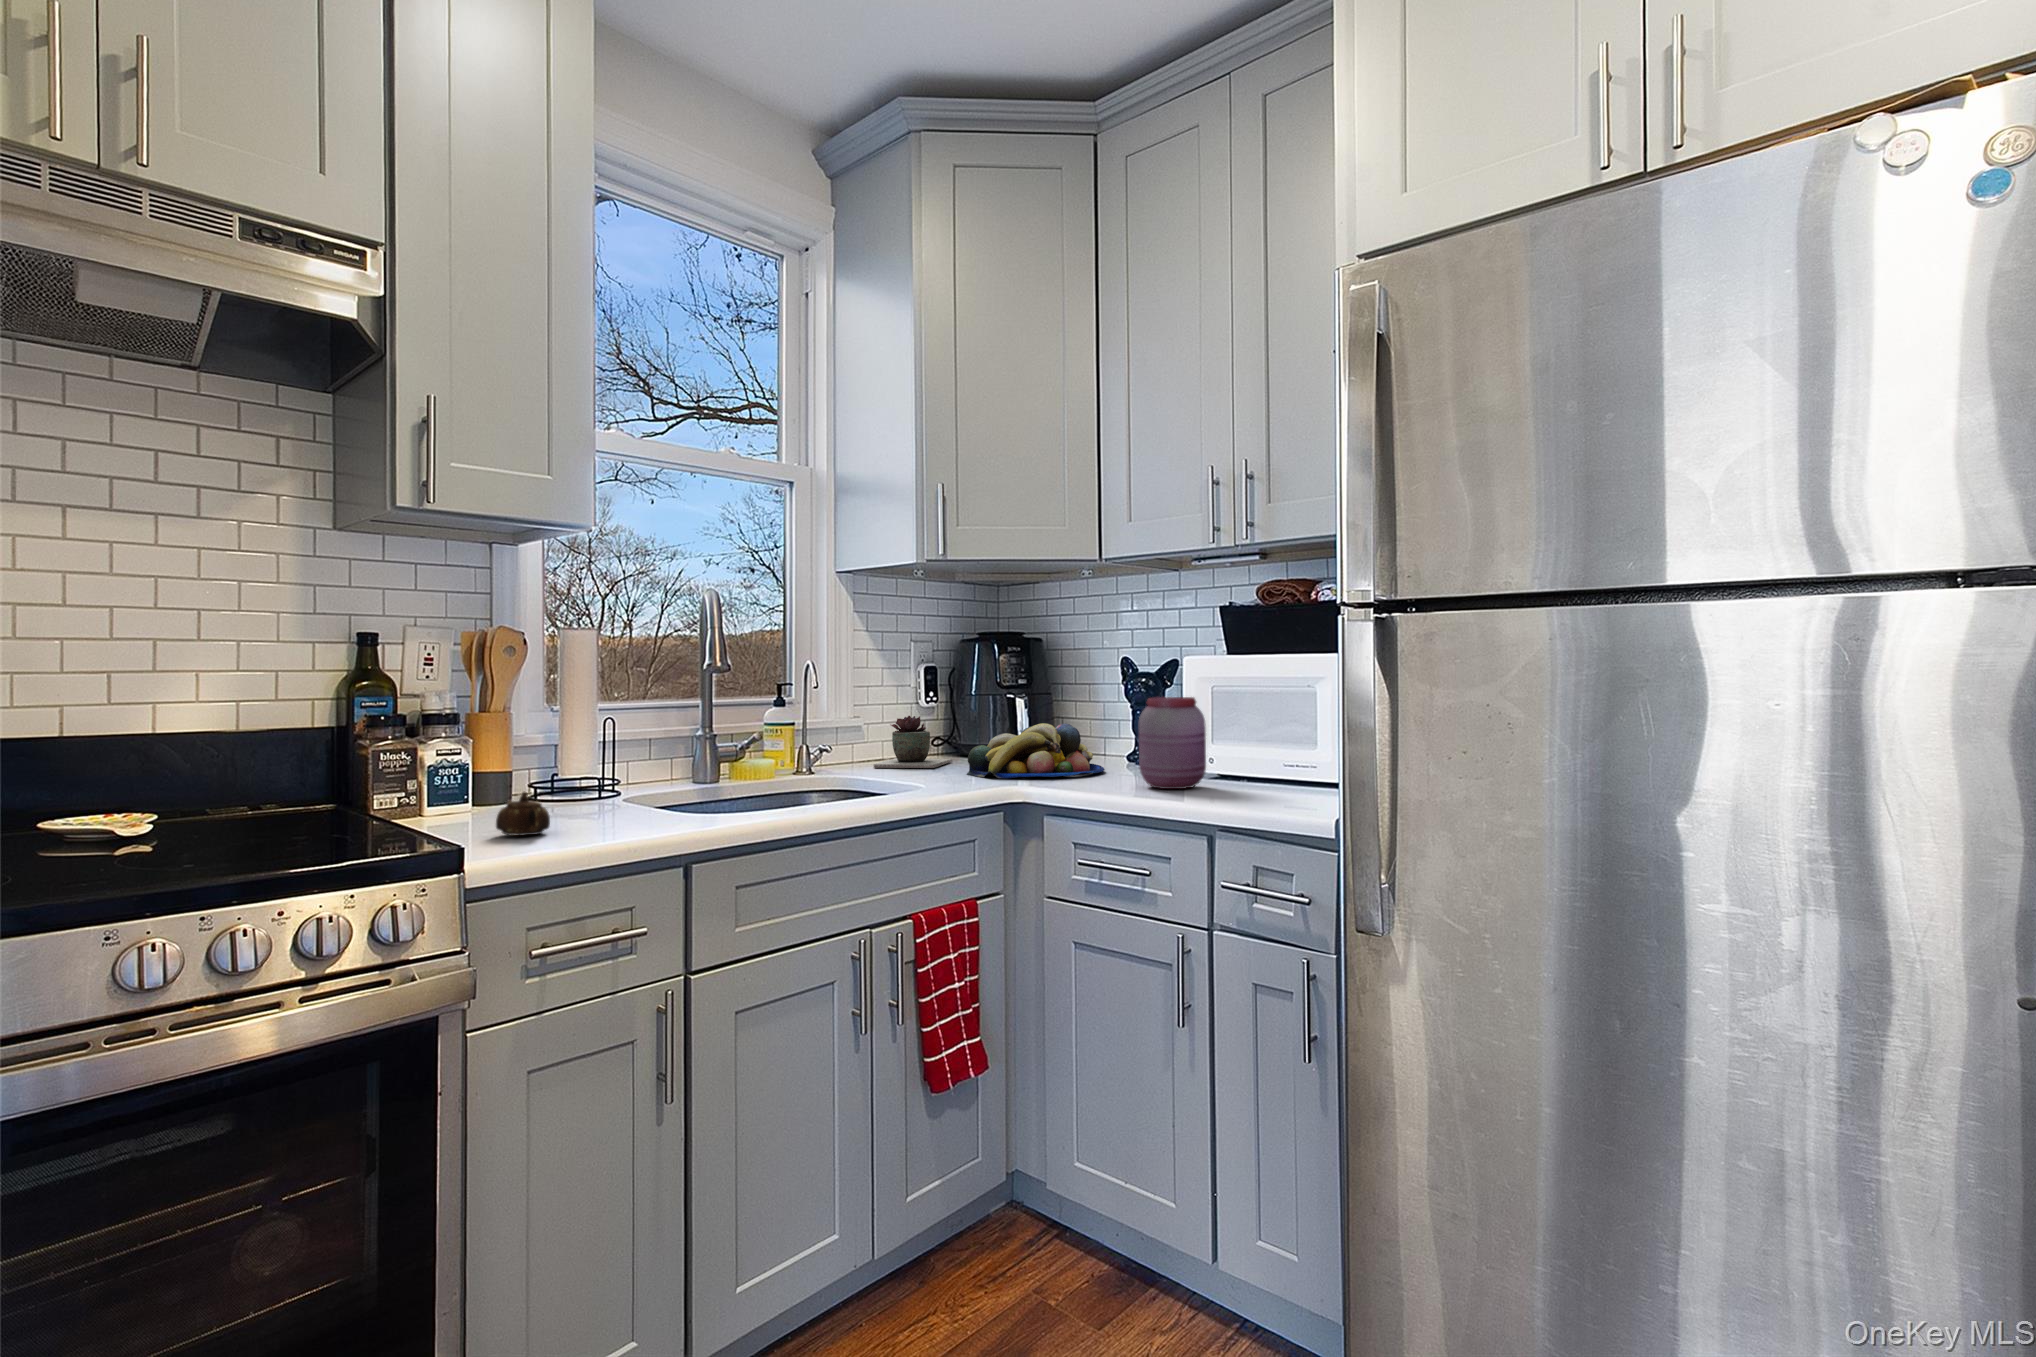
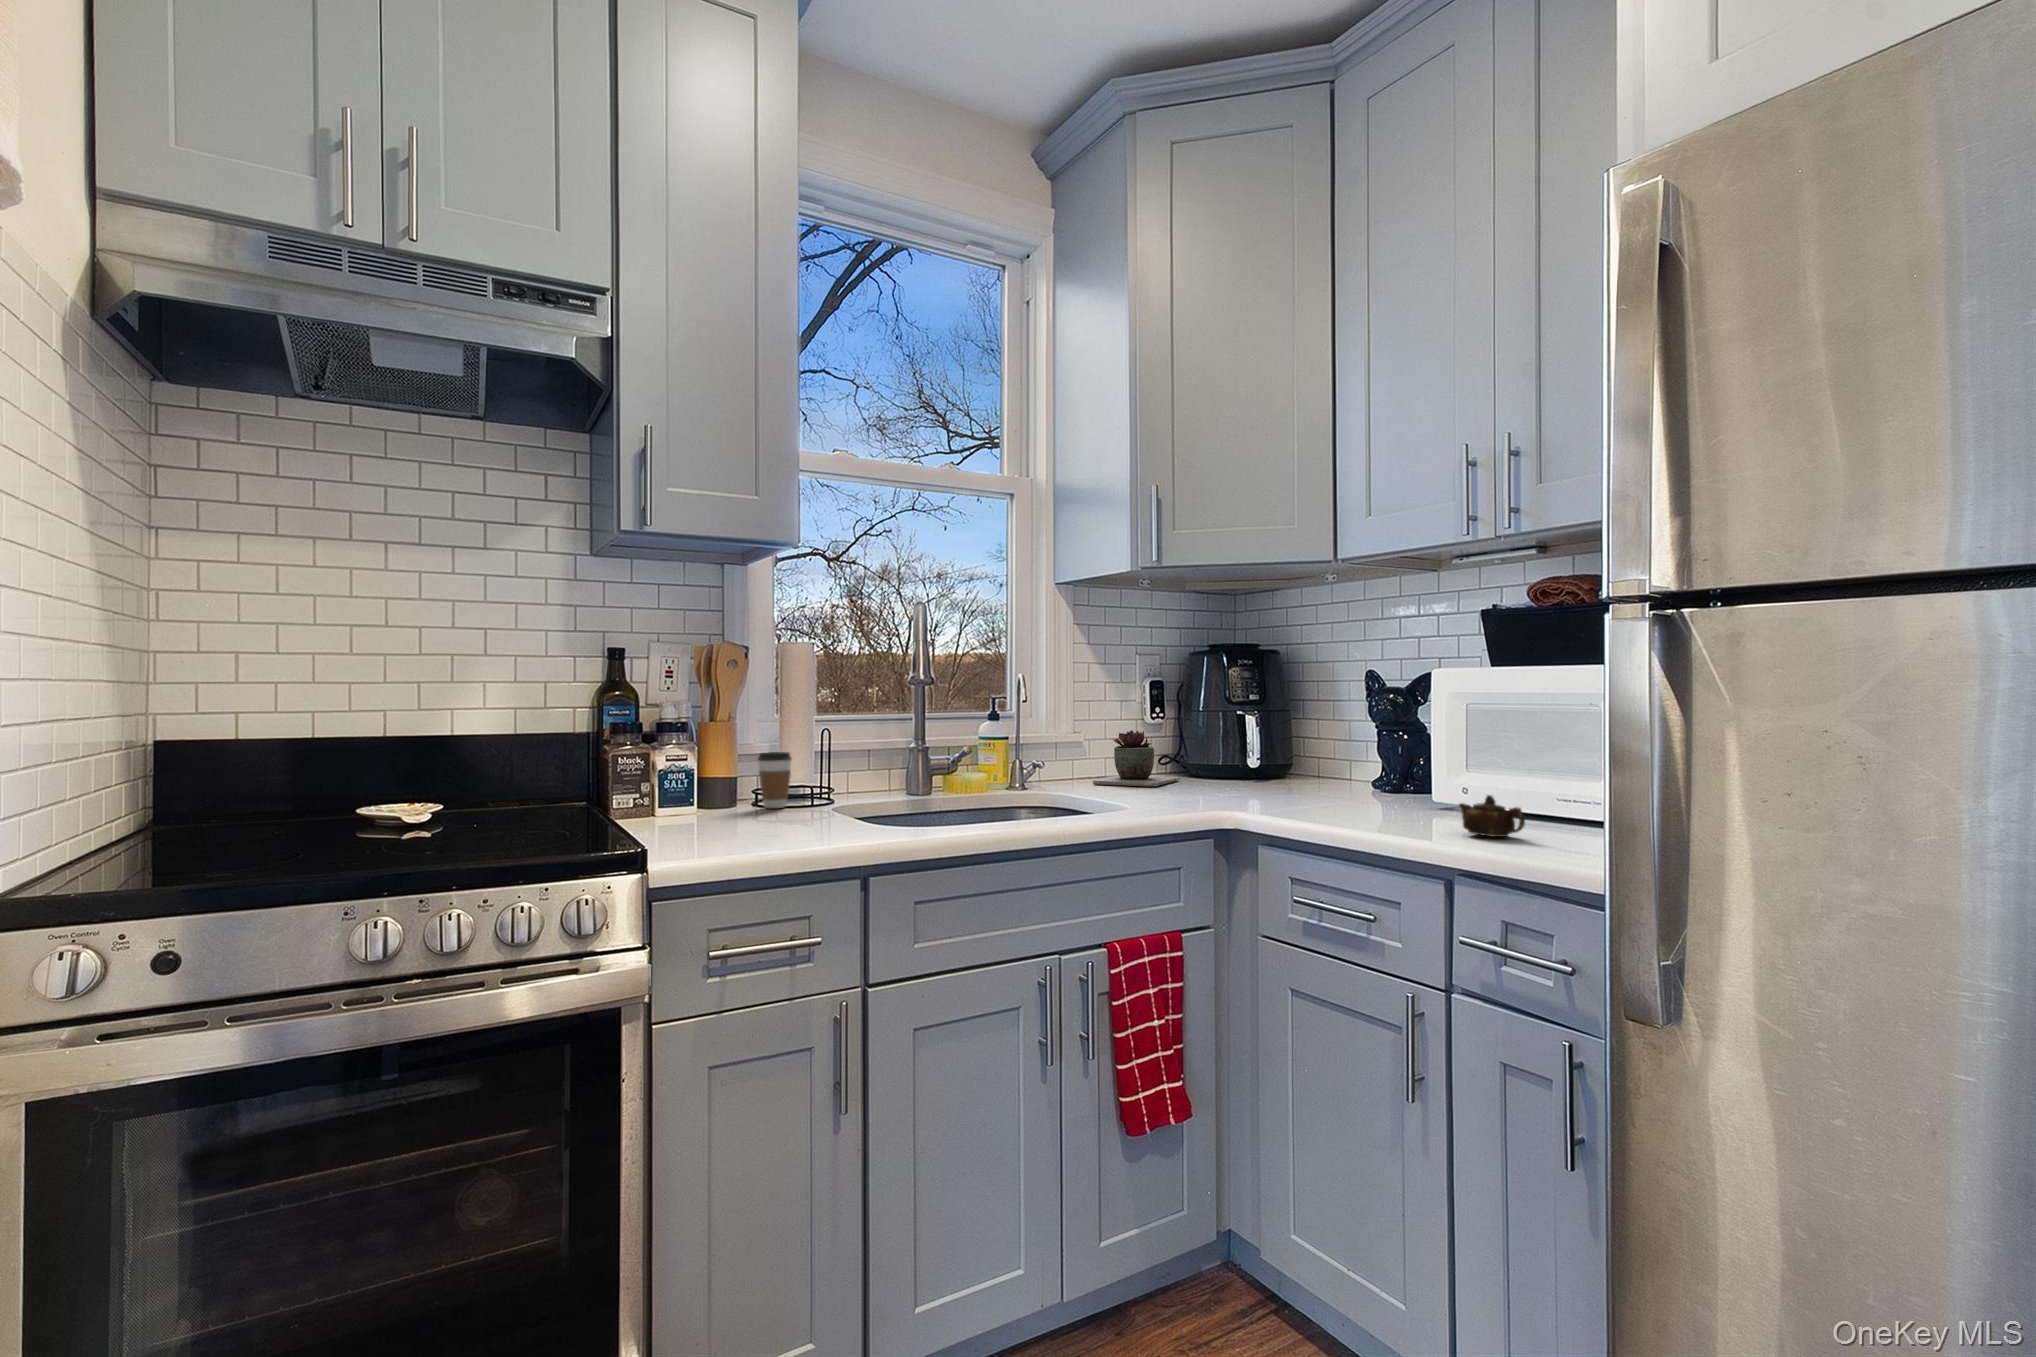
jar: present [1139,697,1206,789] -> none [1371,715,1454,821]
fruit bowl: present [967,723,1105,778] -> none [1185,742,1343,801]
coffee cup: none [538,743,577,803] -> present [758,752,792,808]
teapot: present [496,791,550,836] -> present [1459,795,1525,837]

